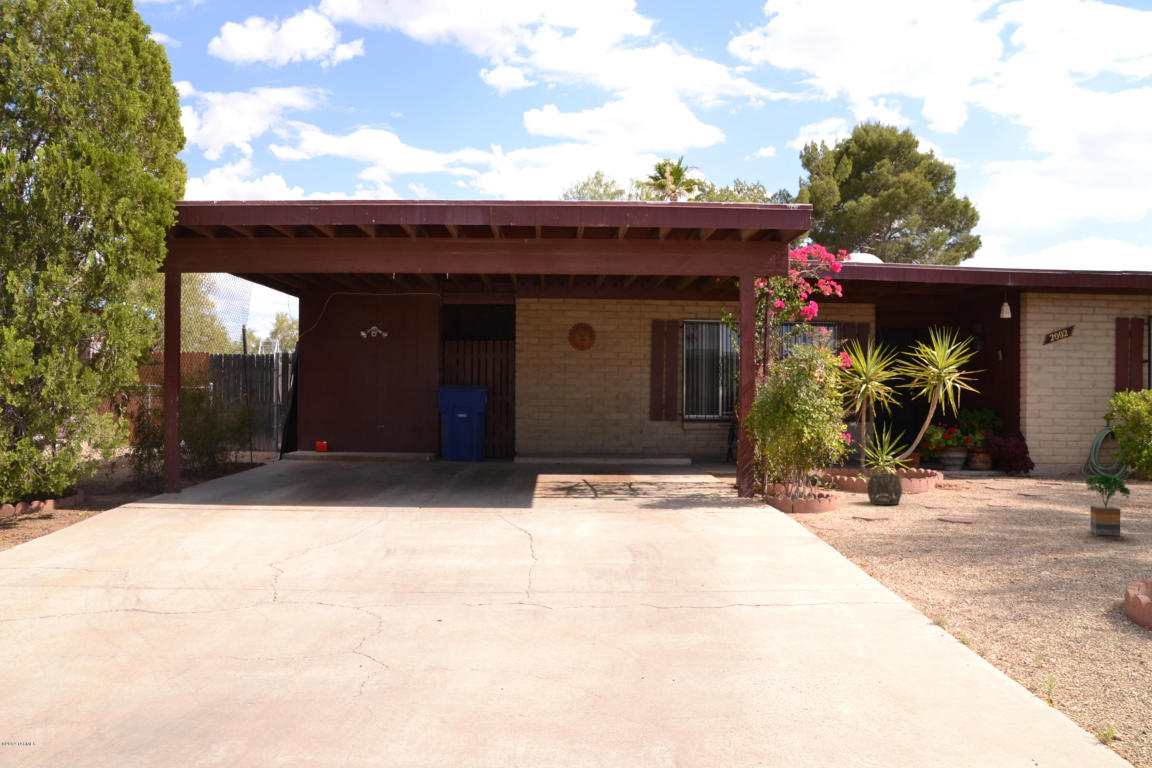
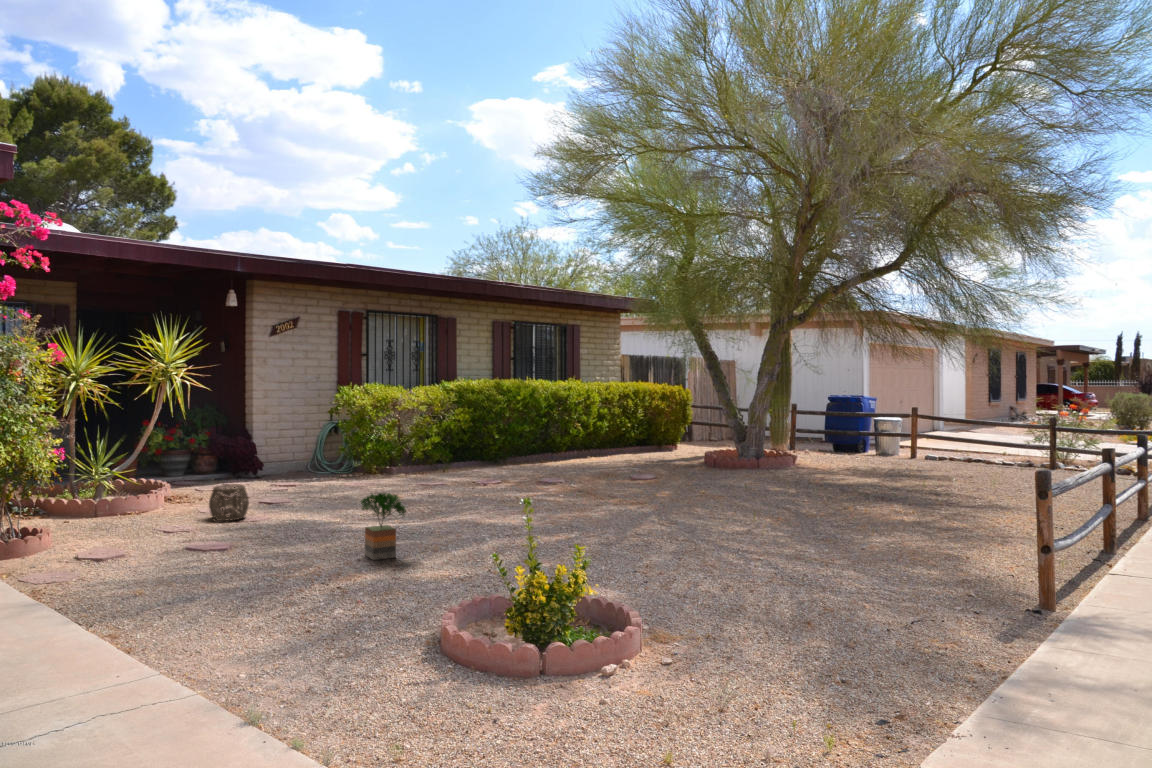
woven basket: present [867,474,902,505] -> present [209,485,249,521]

